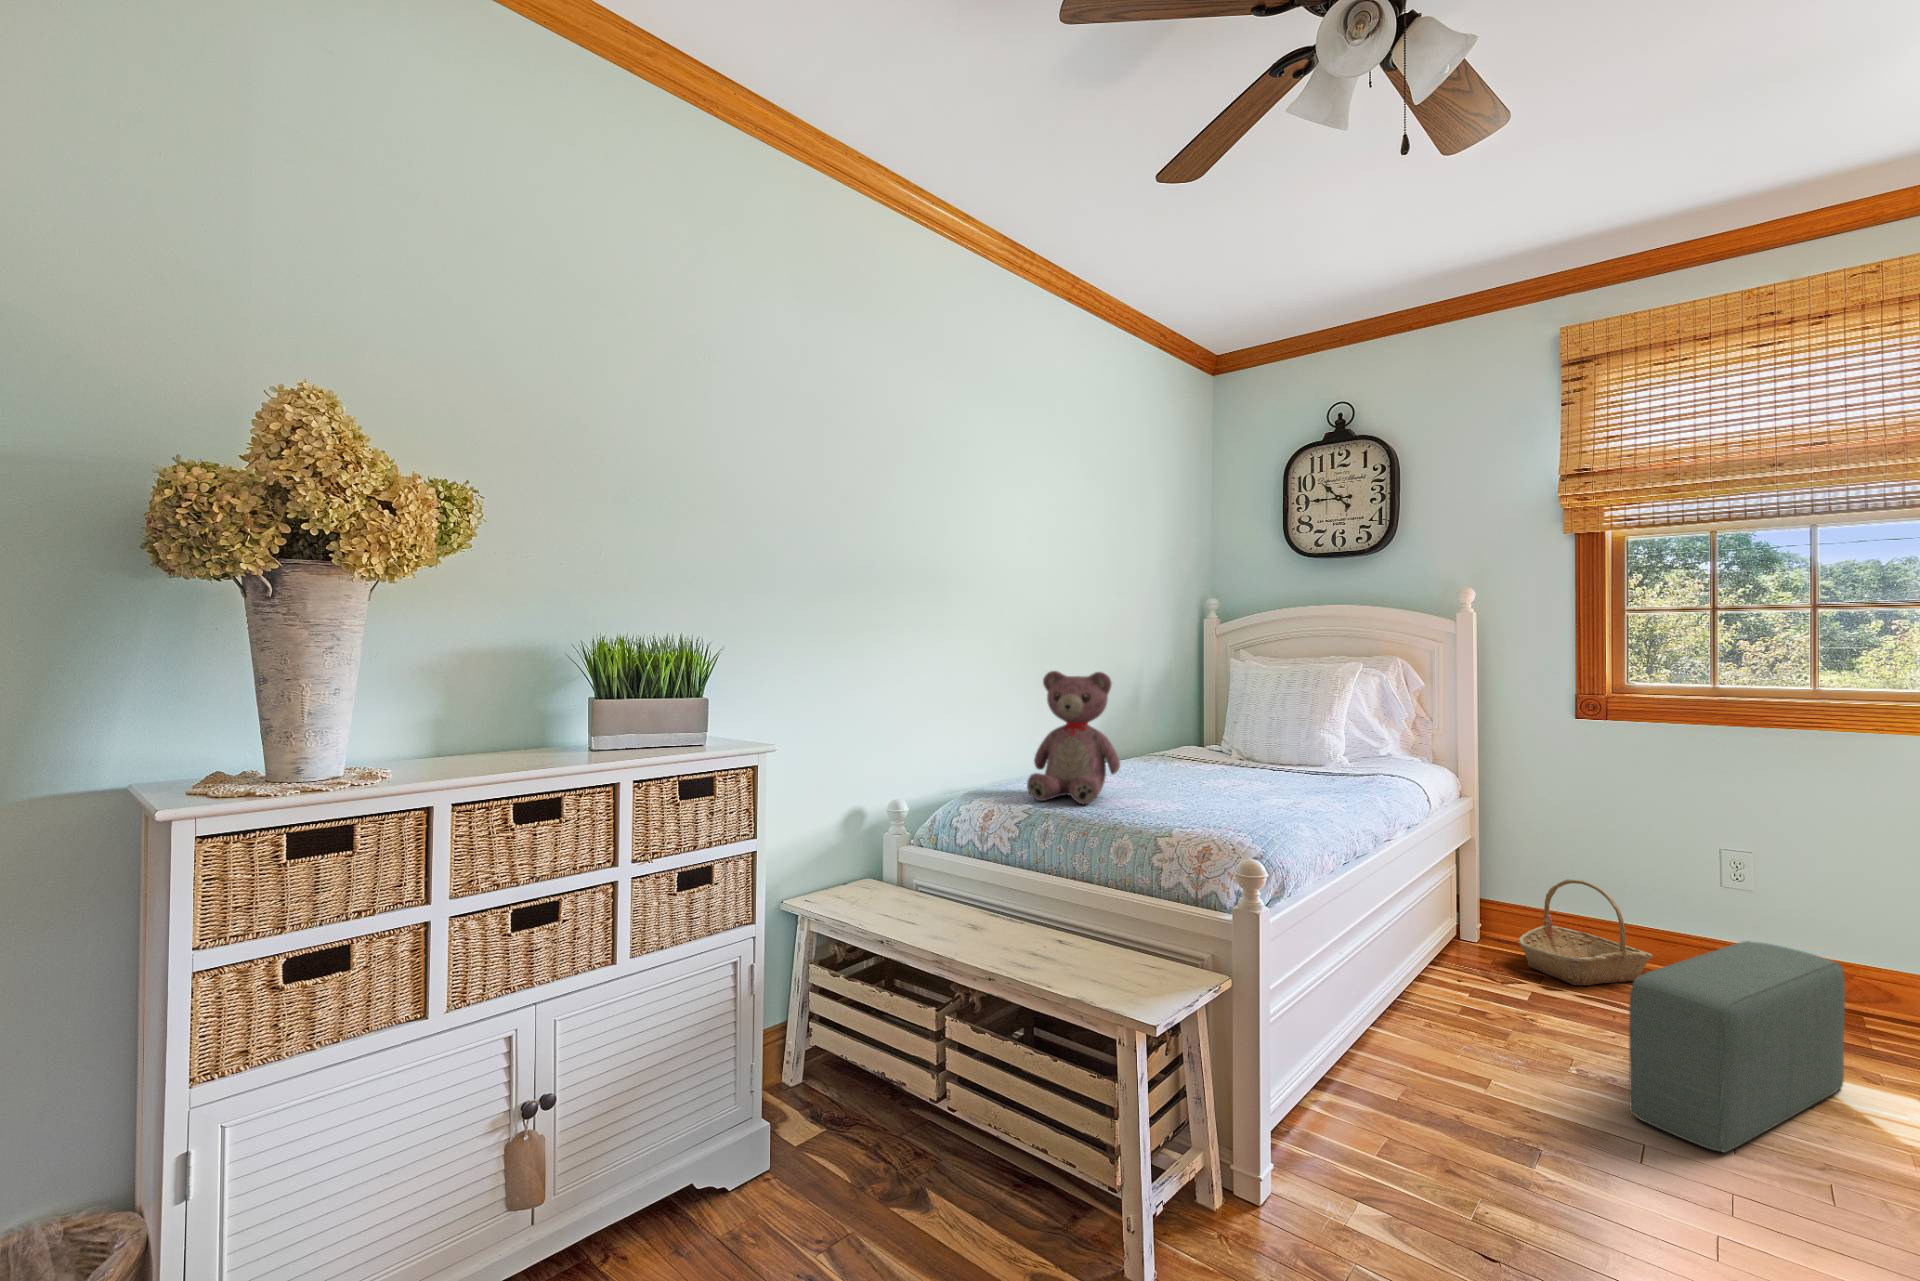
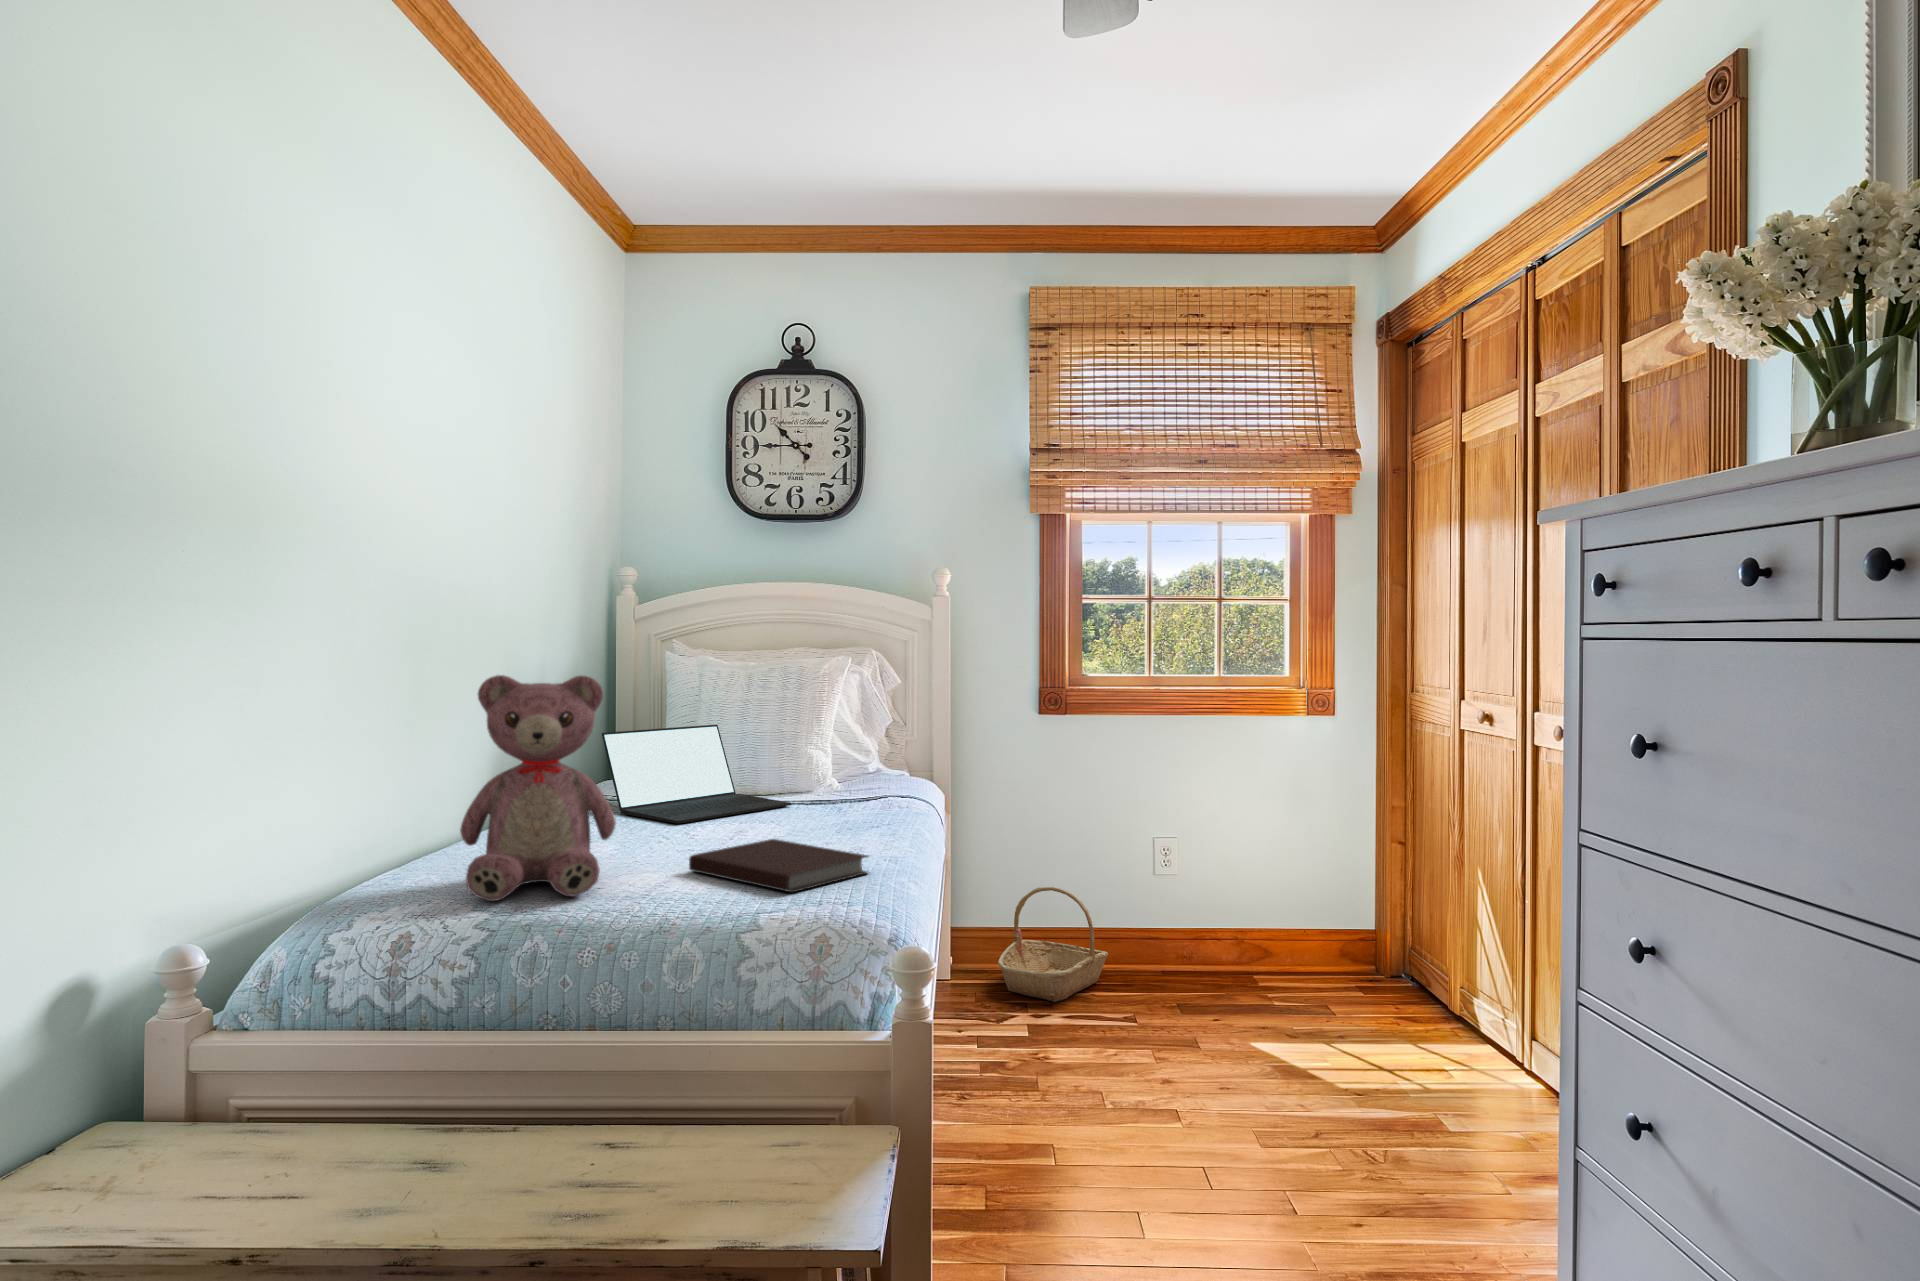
laptop: none [1157,712,1291,777] -> present [602,725,791,824]
notebook: none [1166,789,1287,820] -> present [689,839,868,892]
pouf: present [1629,941,1845,1153] -> none [1182,927,1291,1153]

